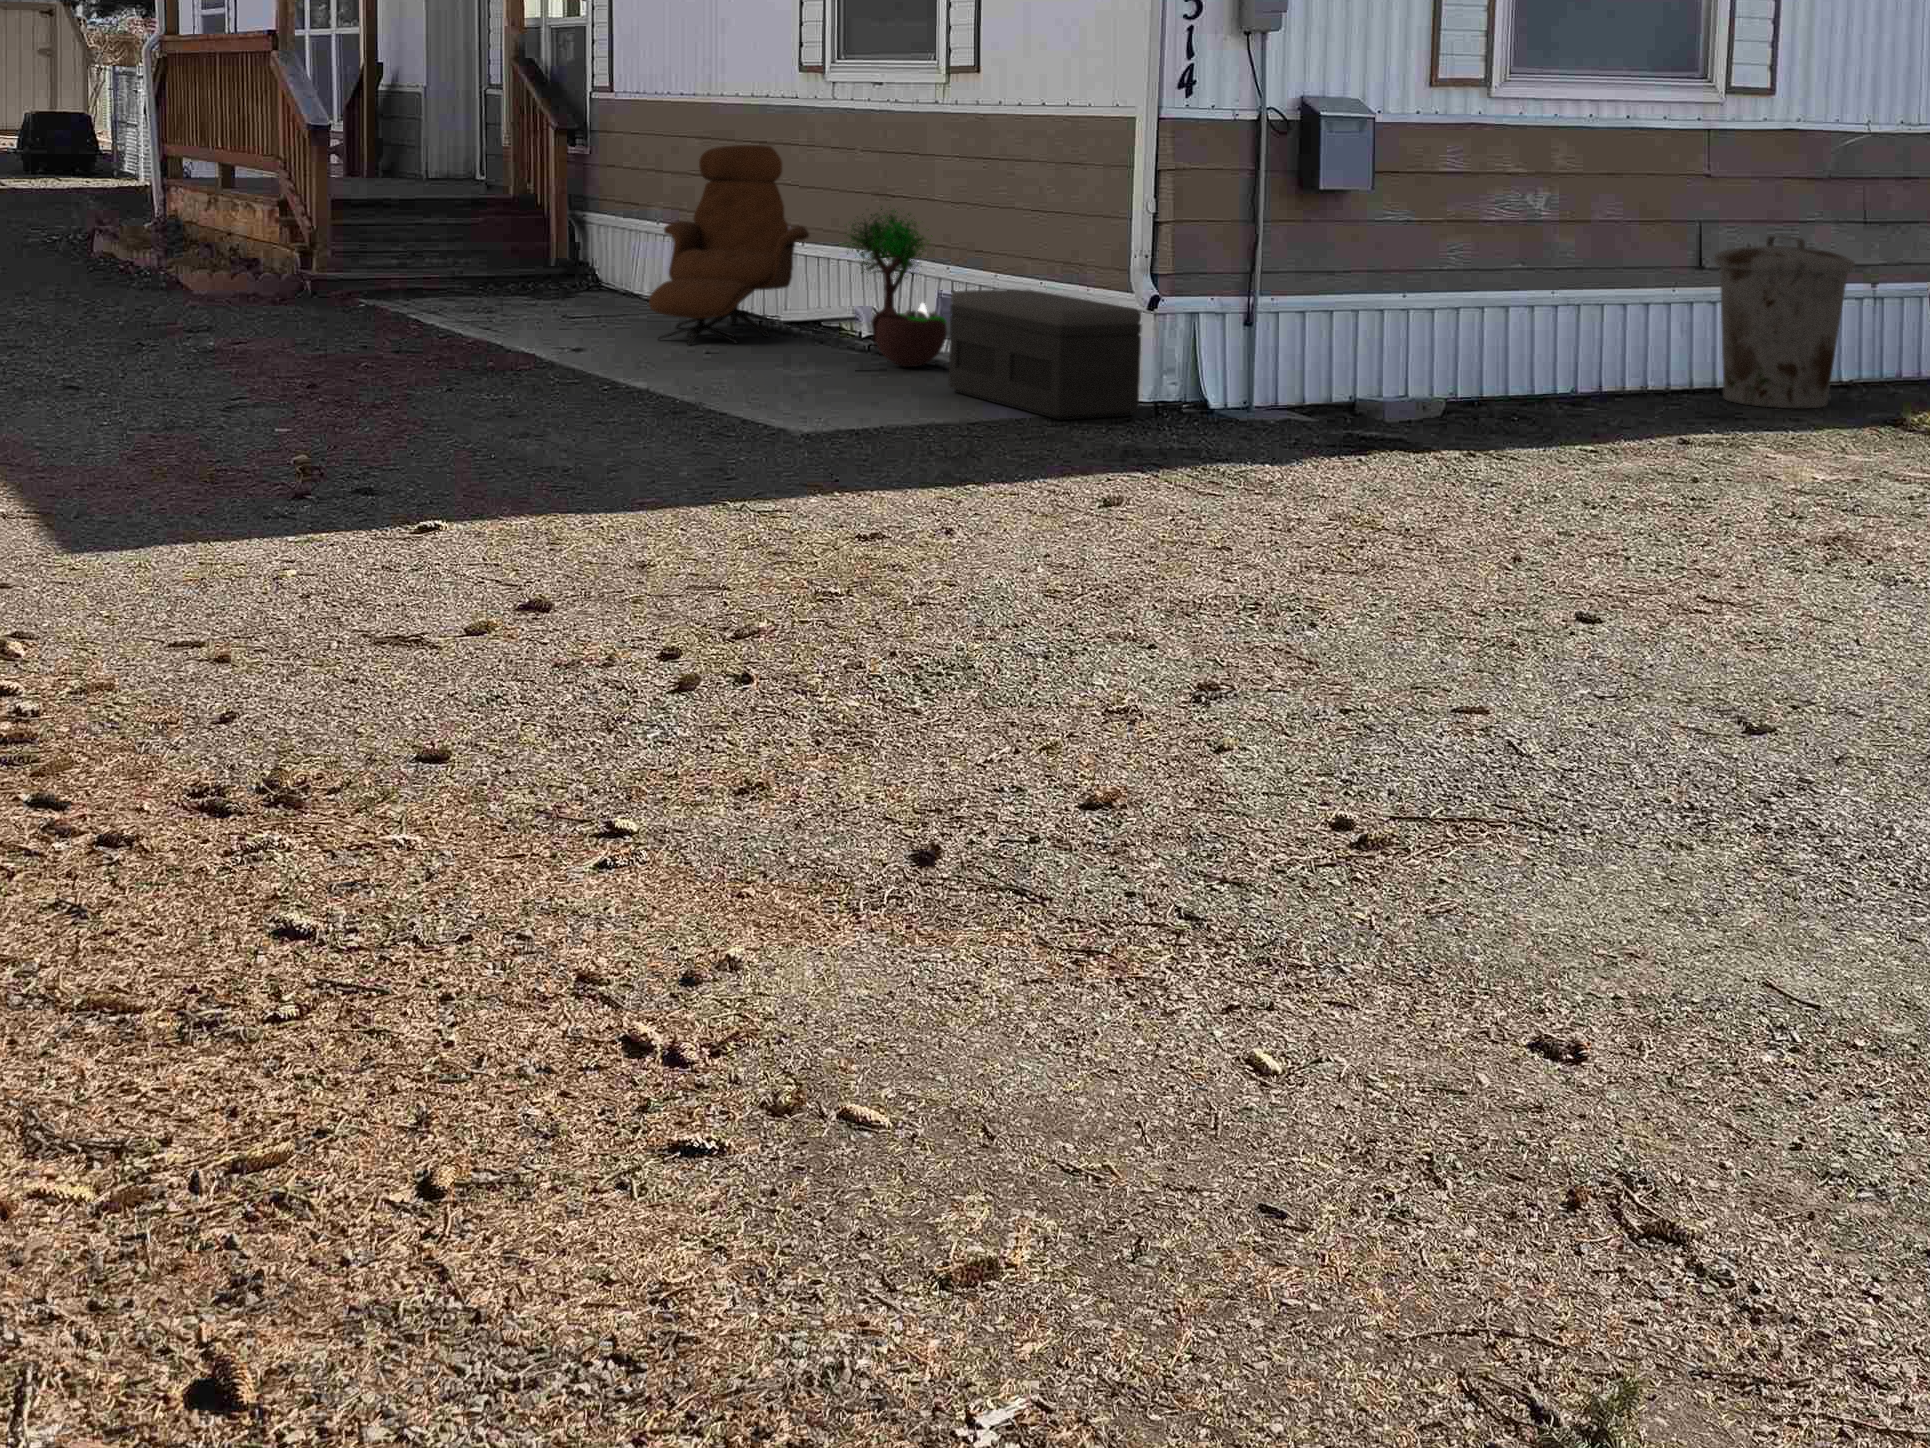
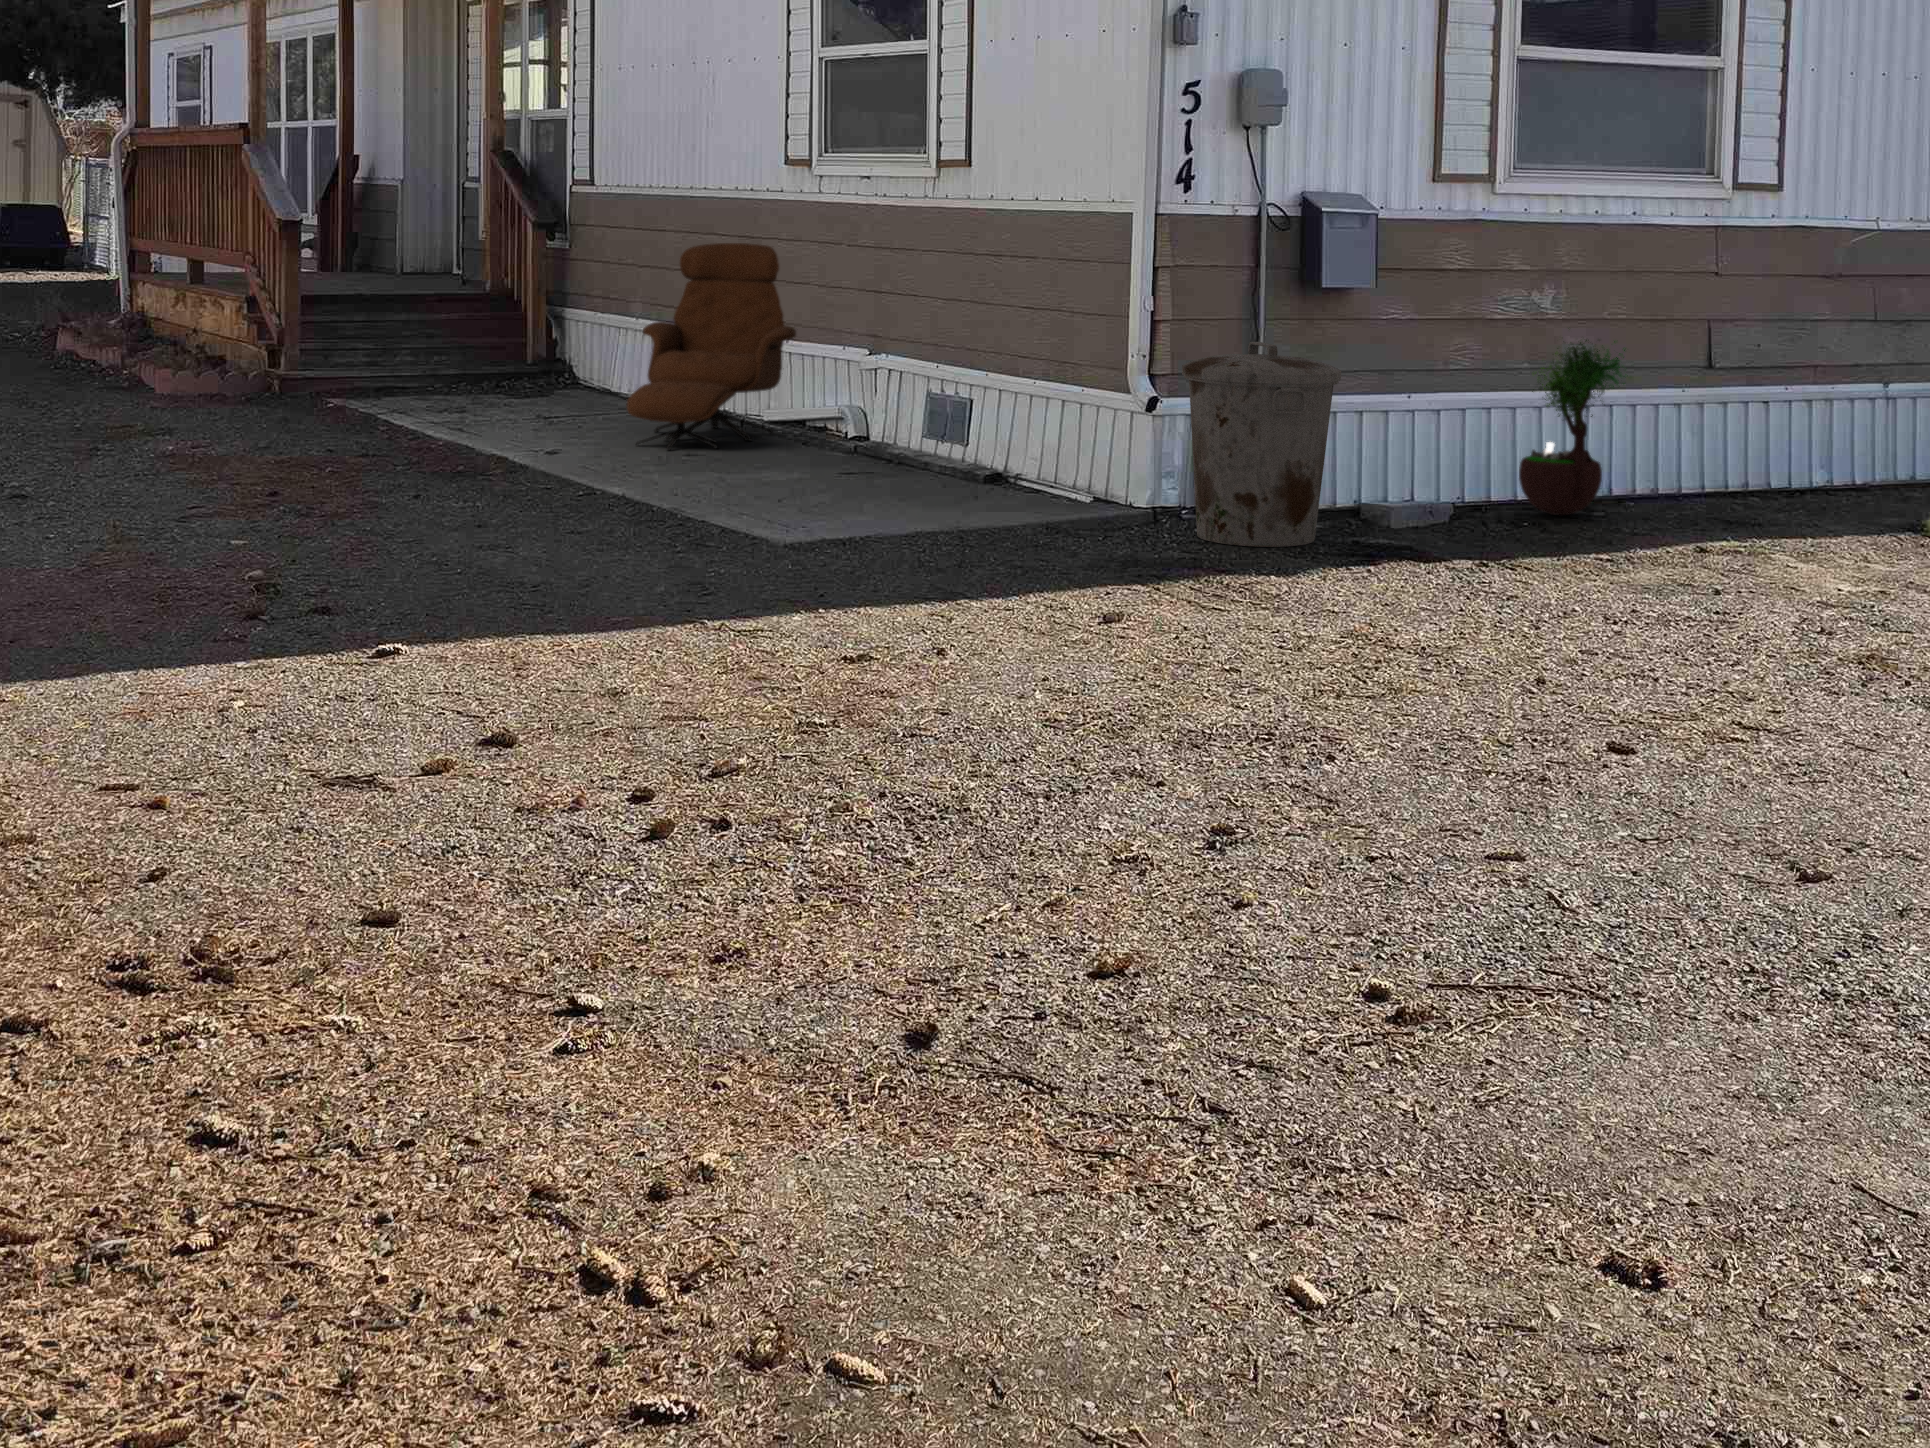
potted tree: present [840,207,947,367] -> present [1519,328,1626,515]
trash can: present [1714,236,1855,408] -> present [1182,342,1341,547]
storage bench: present [948,289,1141,420] -> none [937,393,1139,531]

